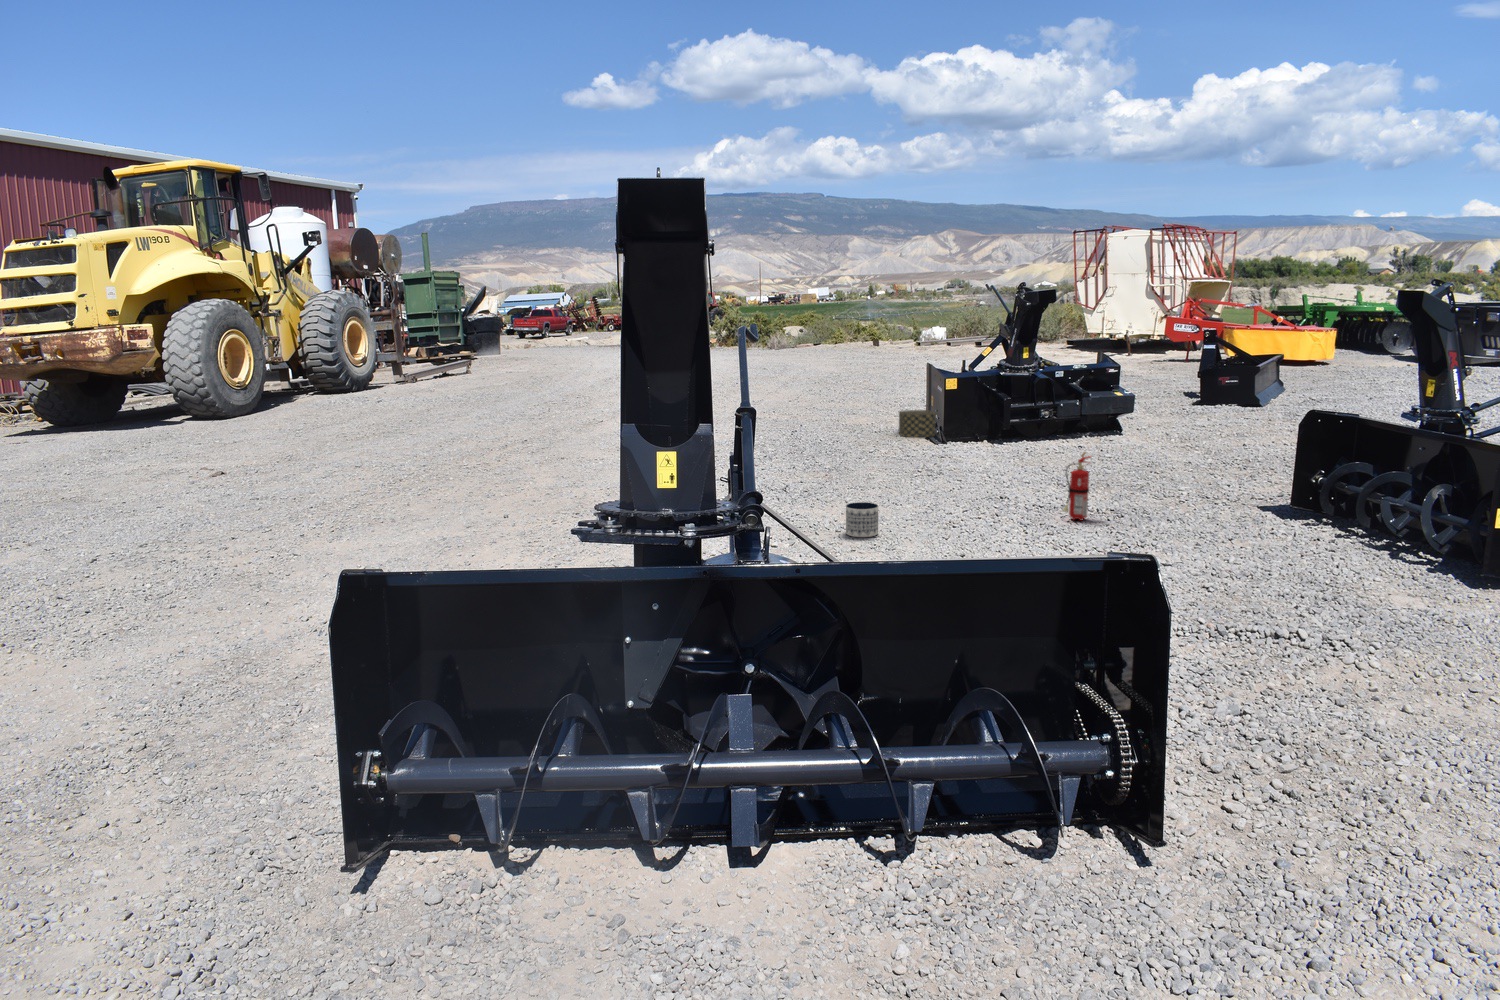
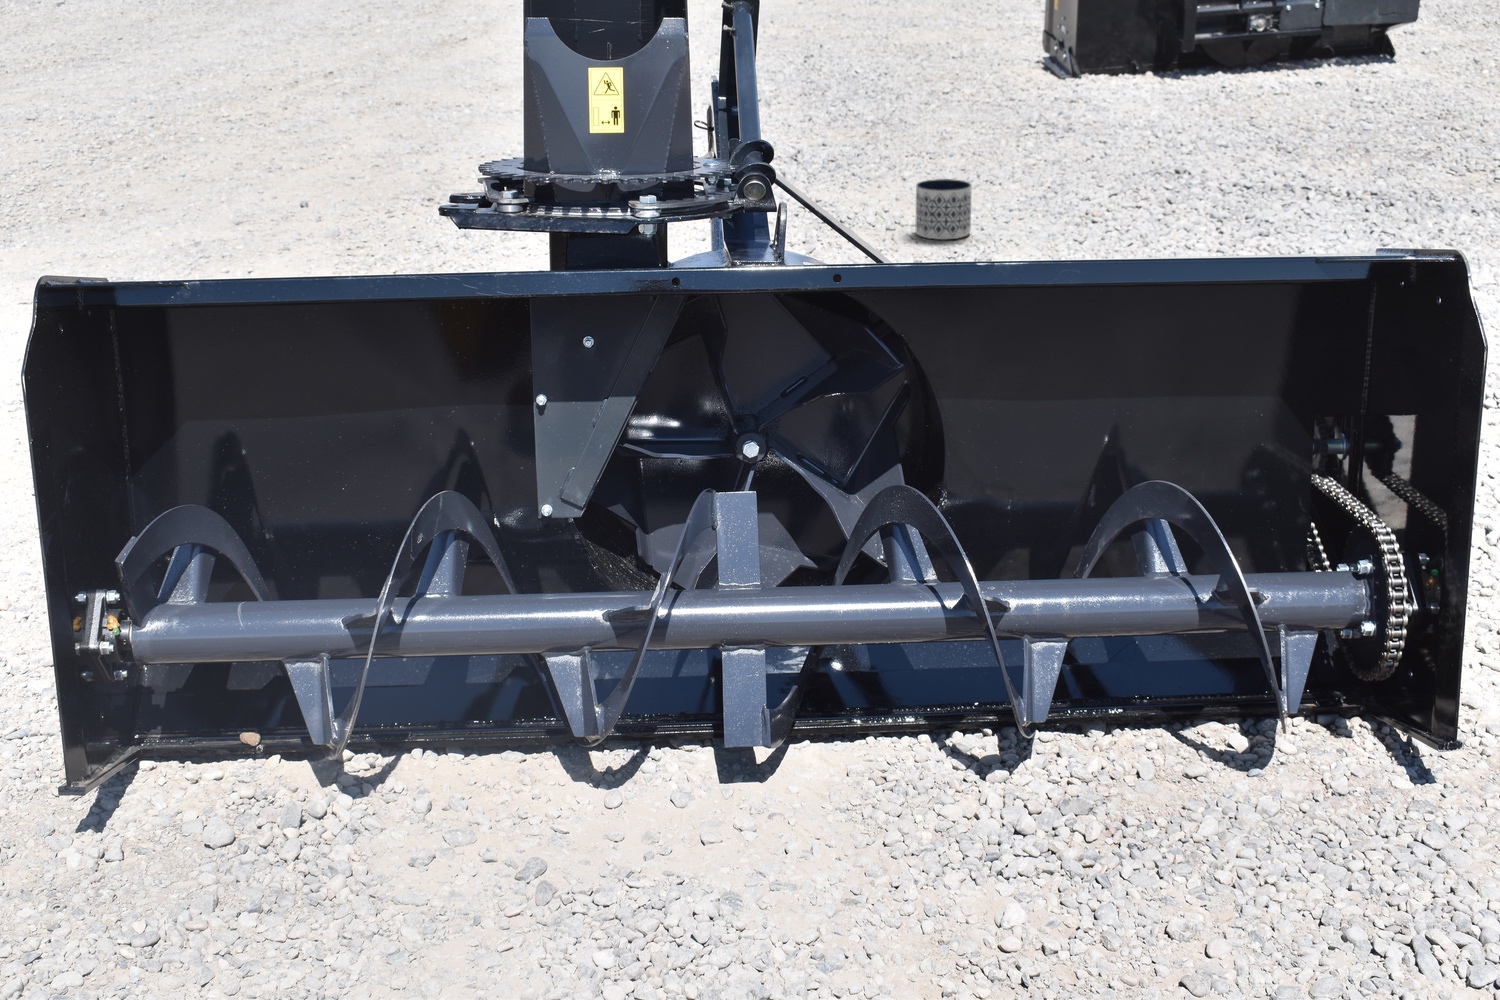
storage box: present [899,410,936,437] -> none [1005,25,1070,73]
fire extinguisher: present [1063,452,1091,521] -> none [1287,89,1343,211]

